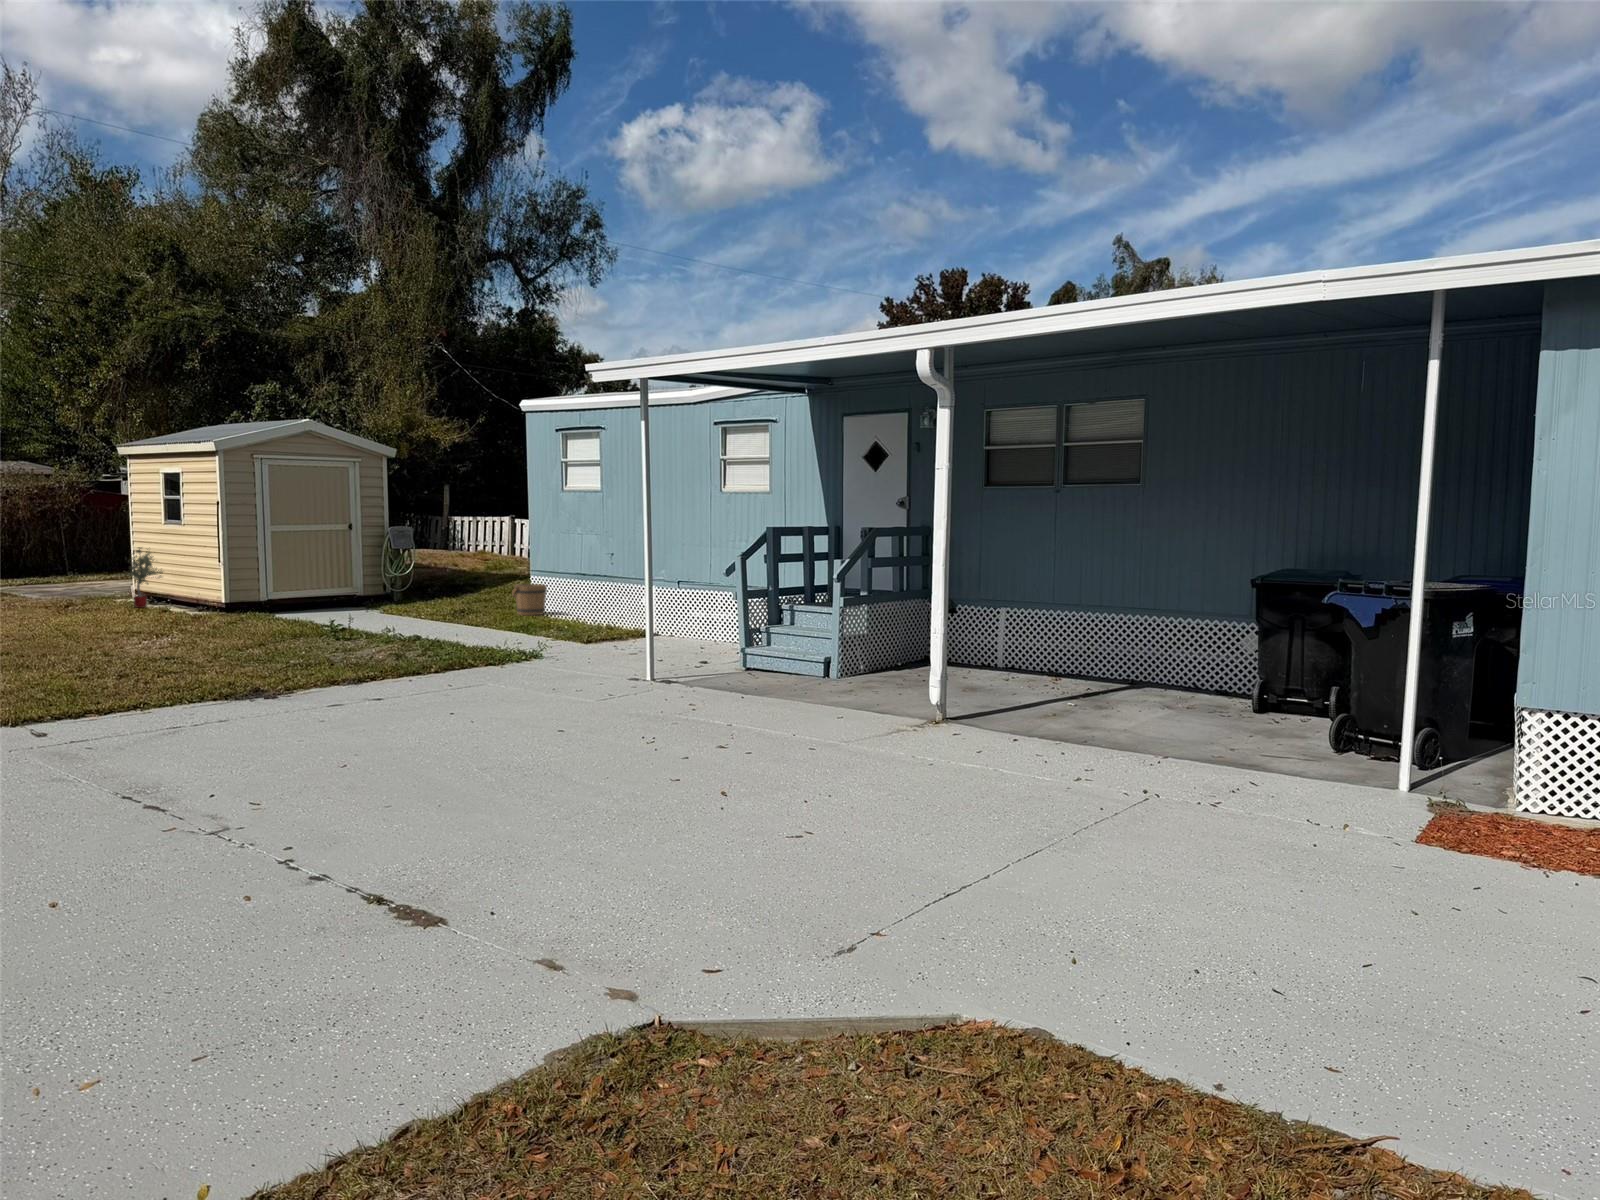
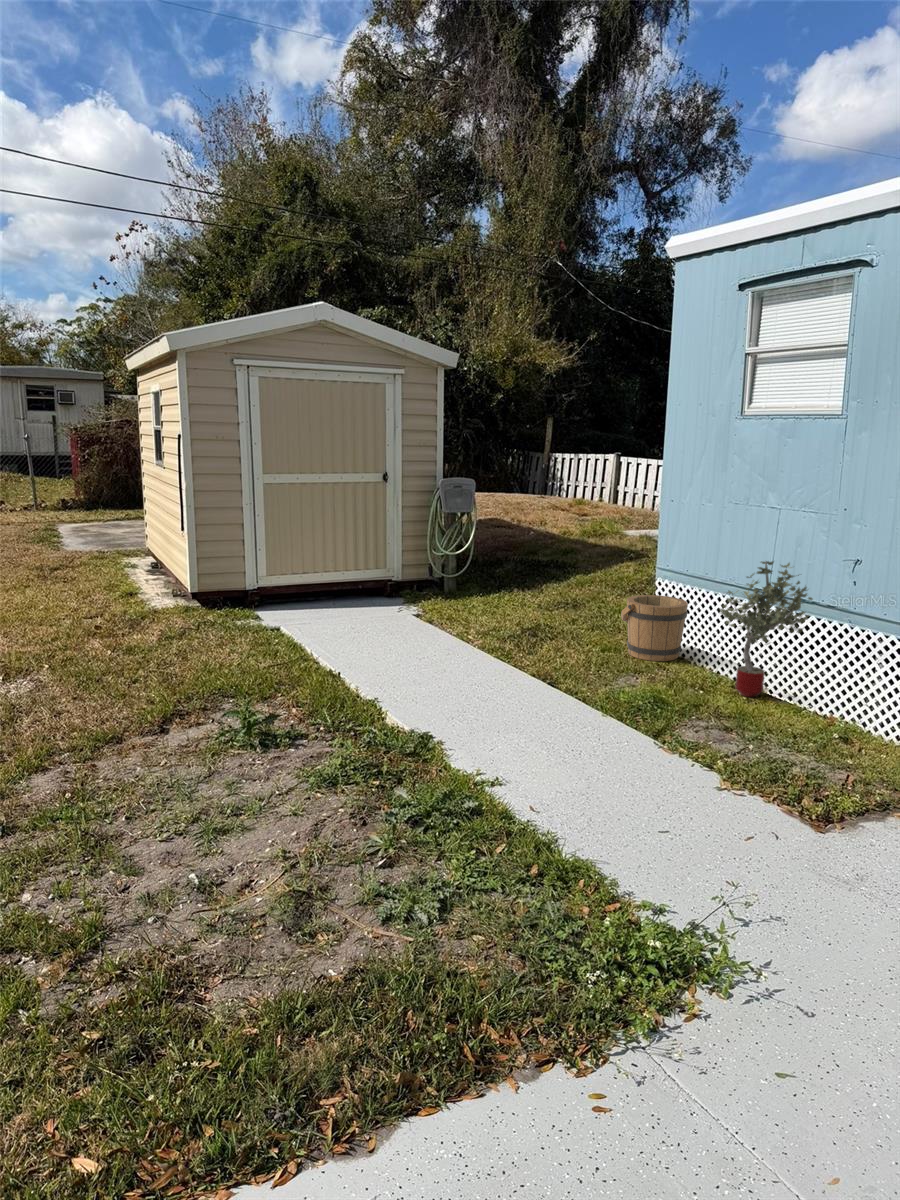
potted tree: present [130,547,163,608] -> present [720,561,812,697]

